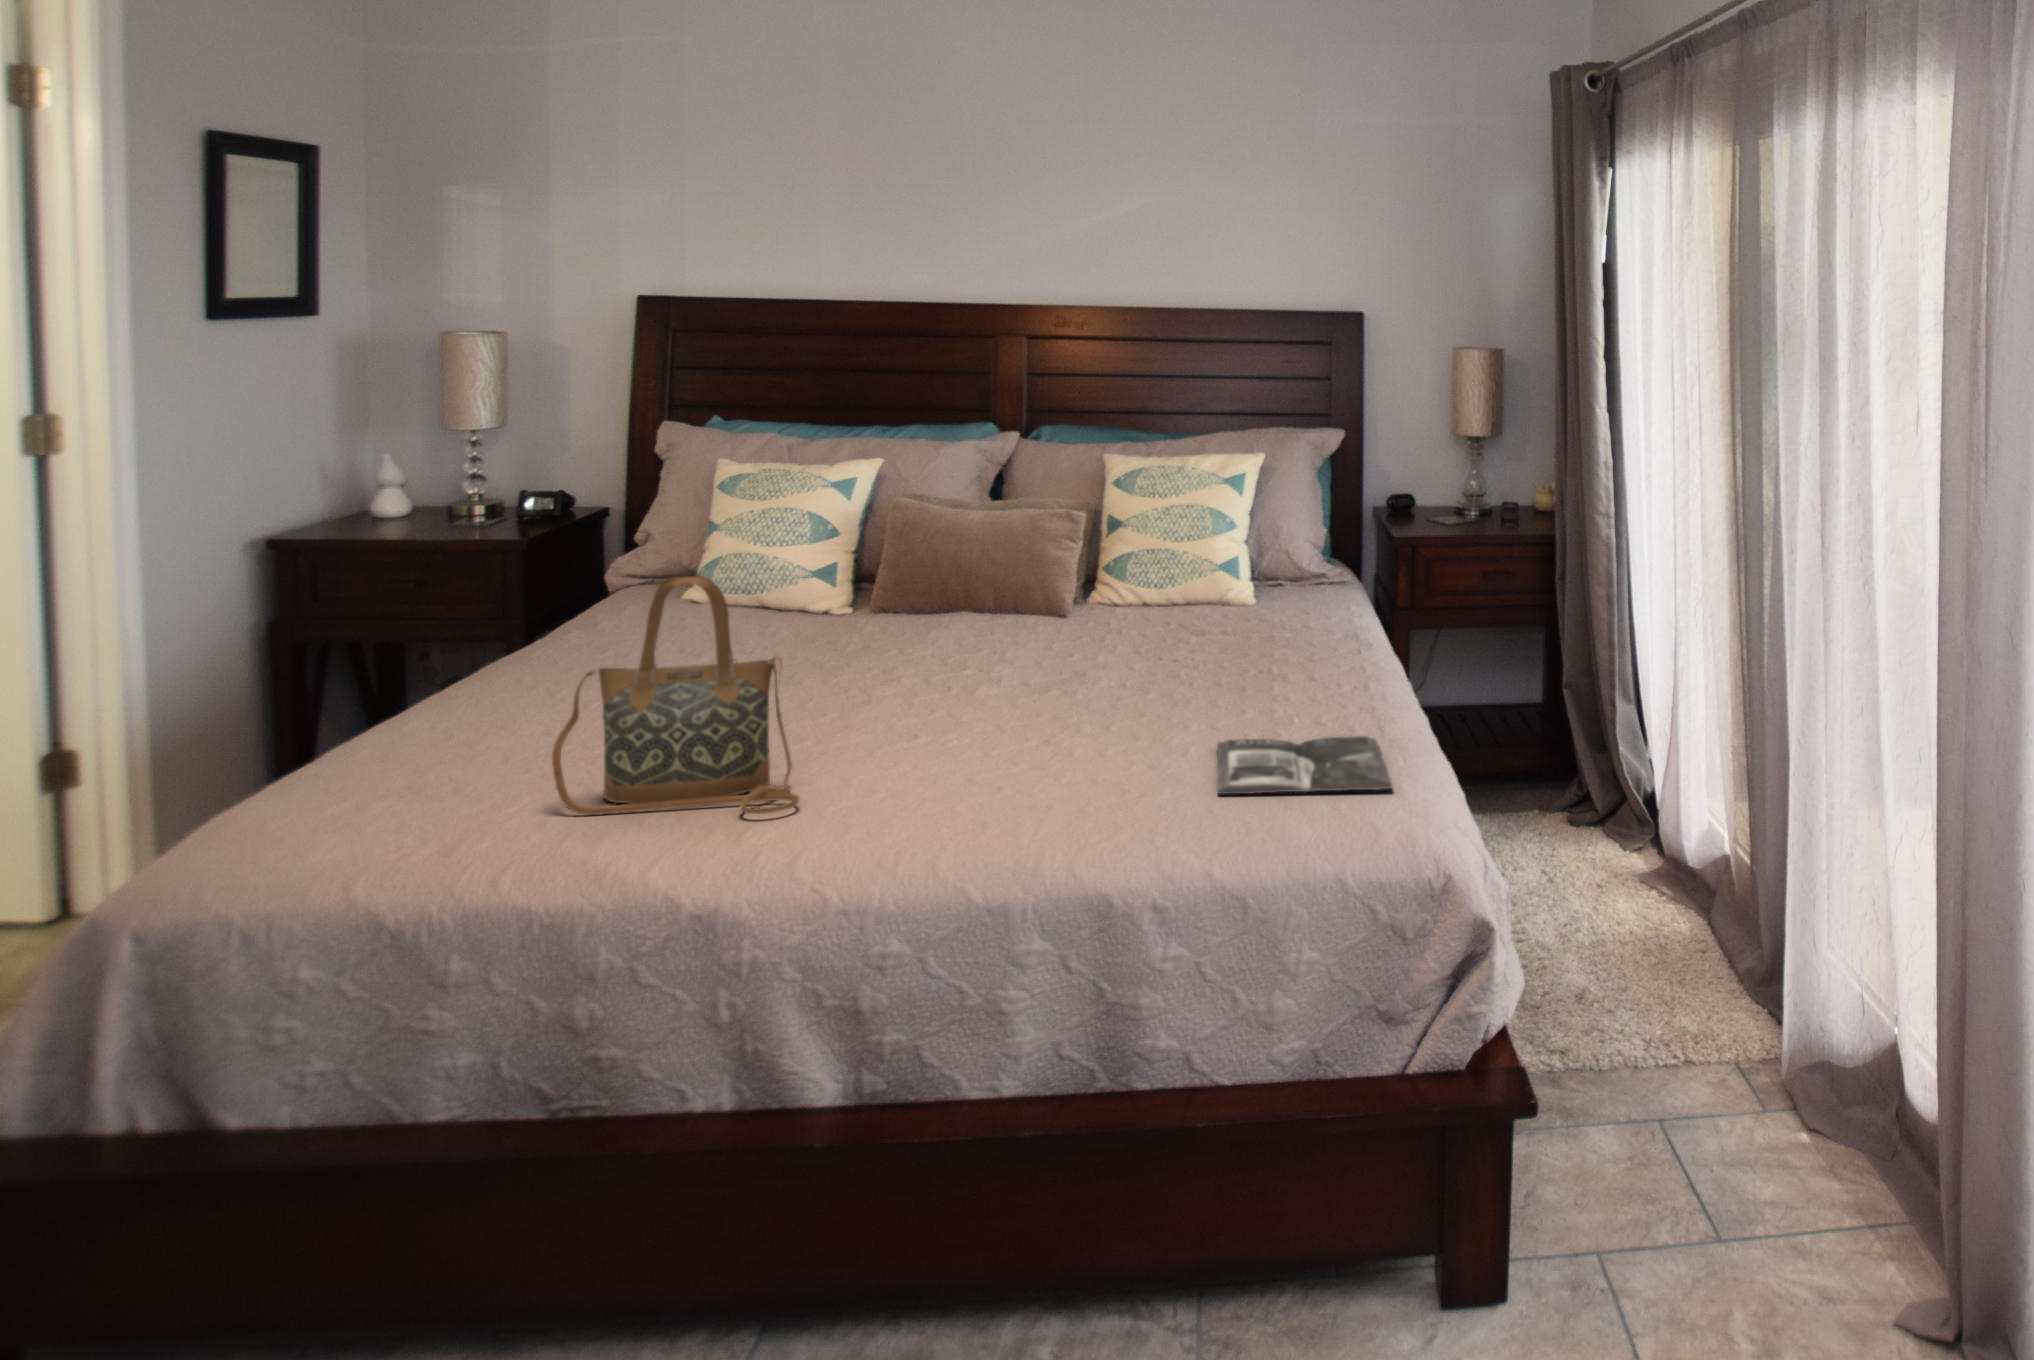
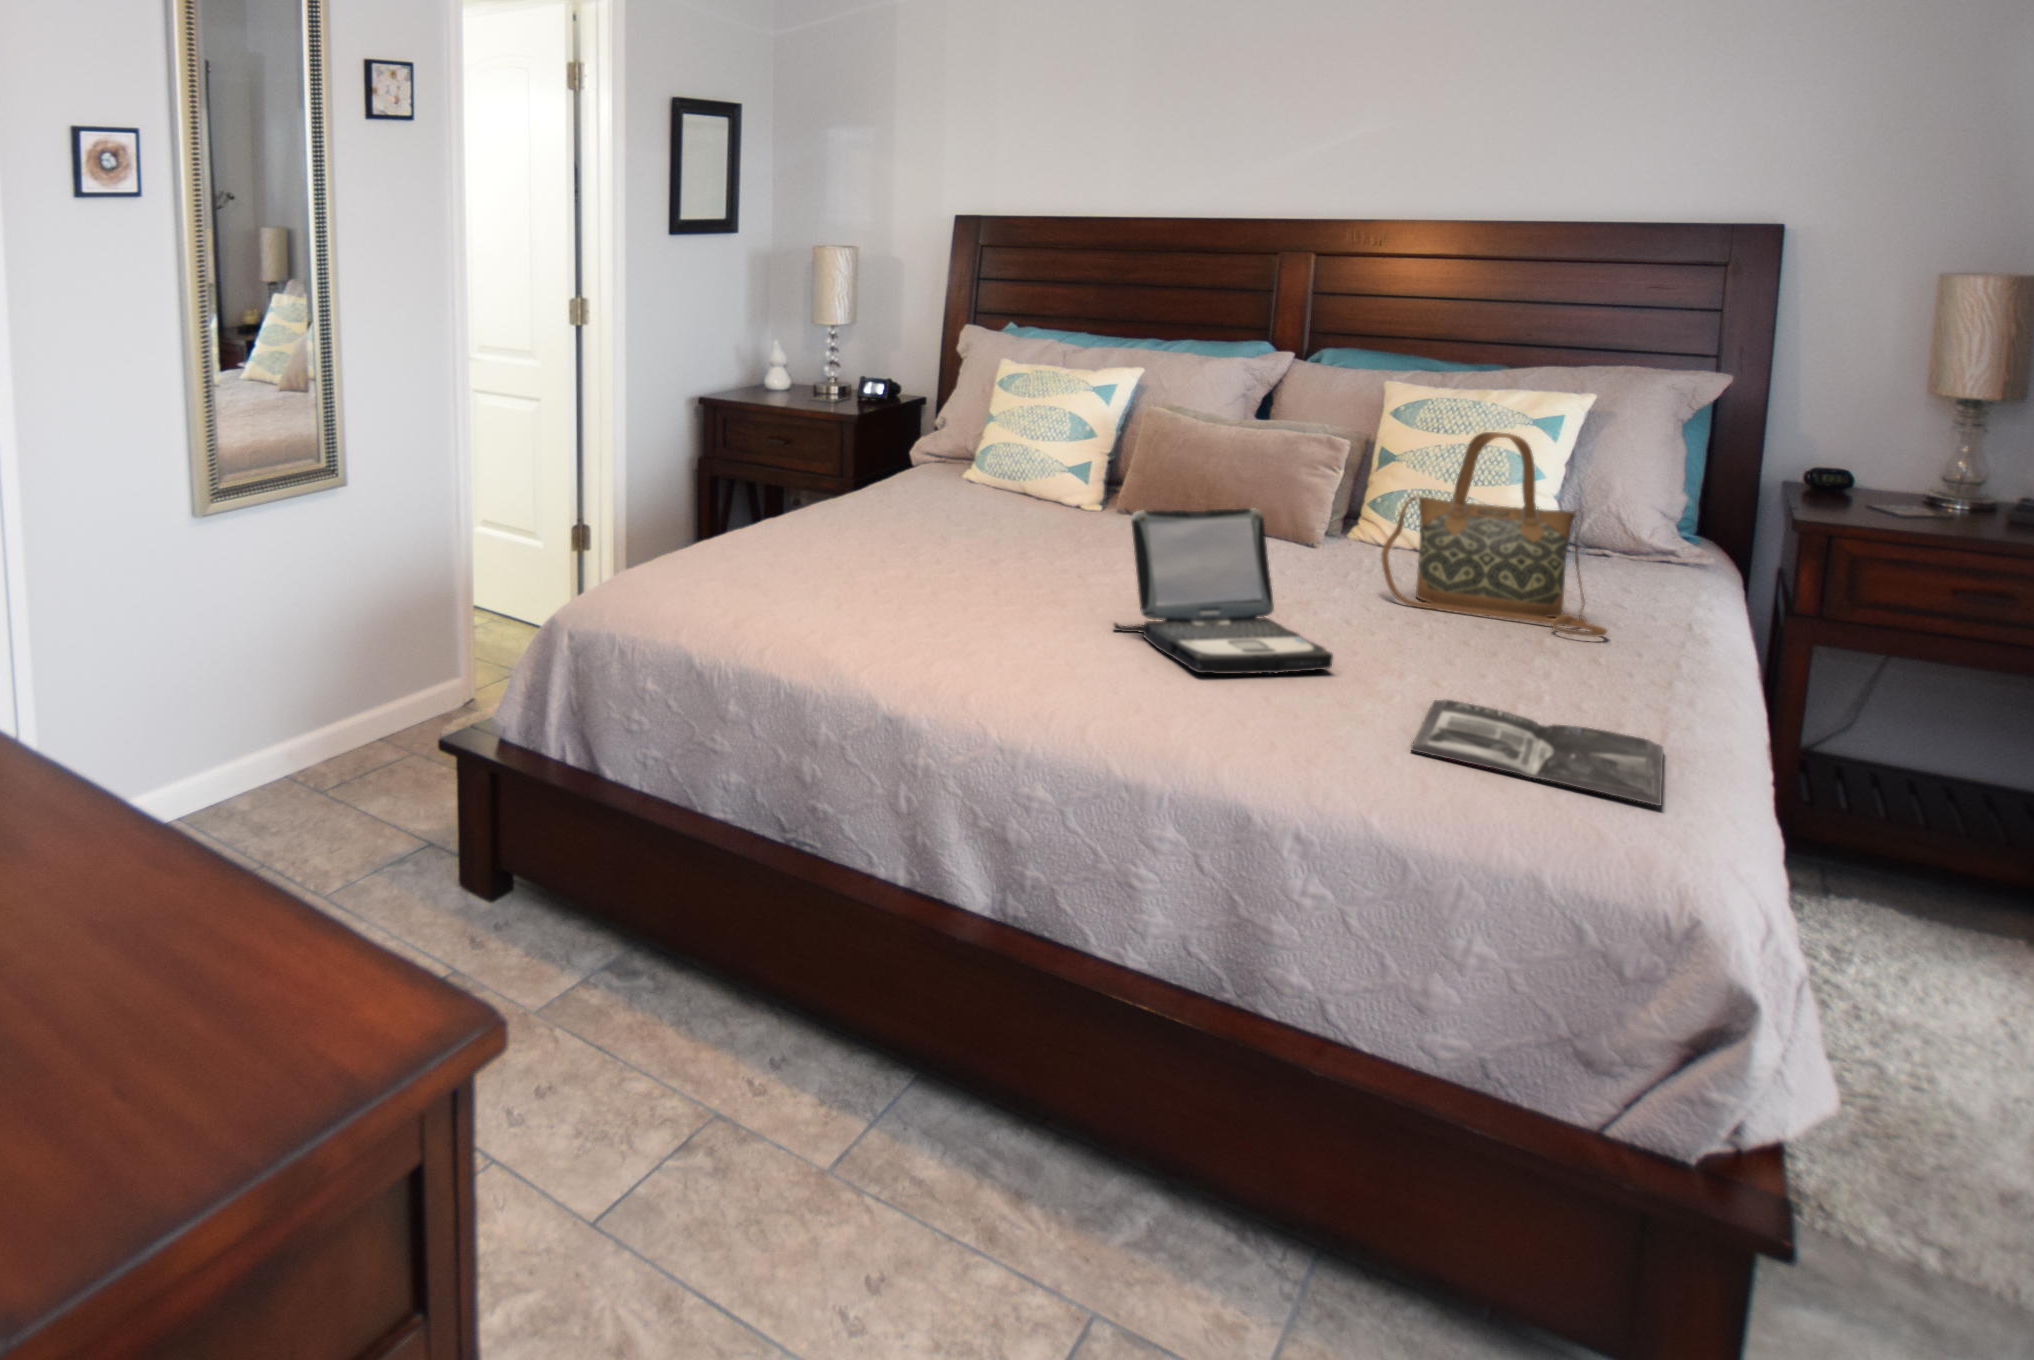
handbag: present [552,576,800,815] -> present [1381,432,1607,637]
laptop: none [923,594,1132,769] -> present [1114,508,1333,674]

